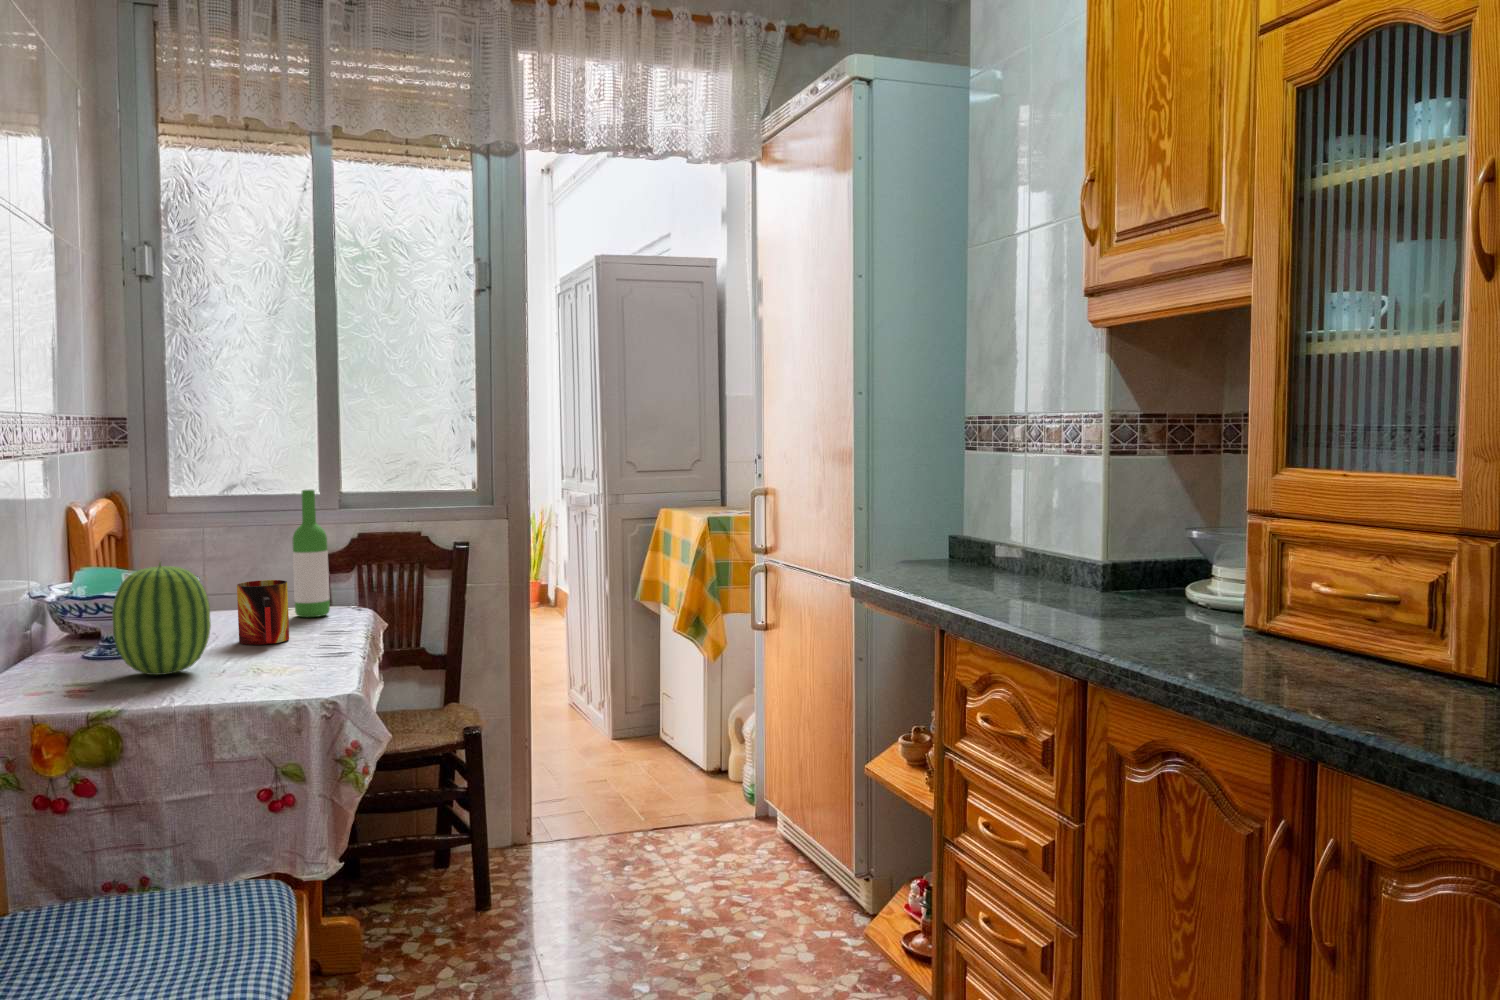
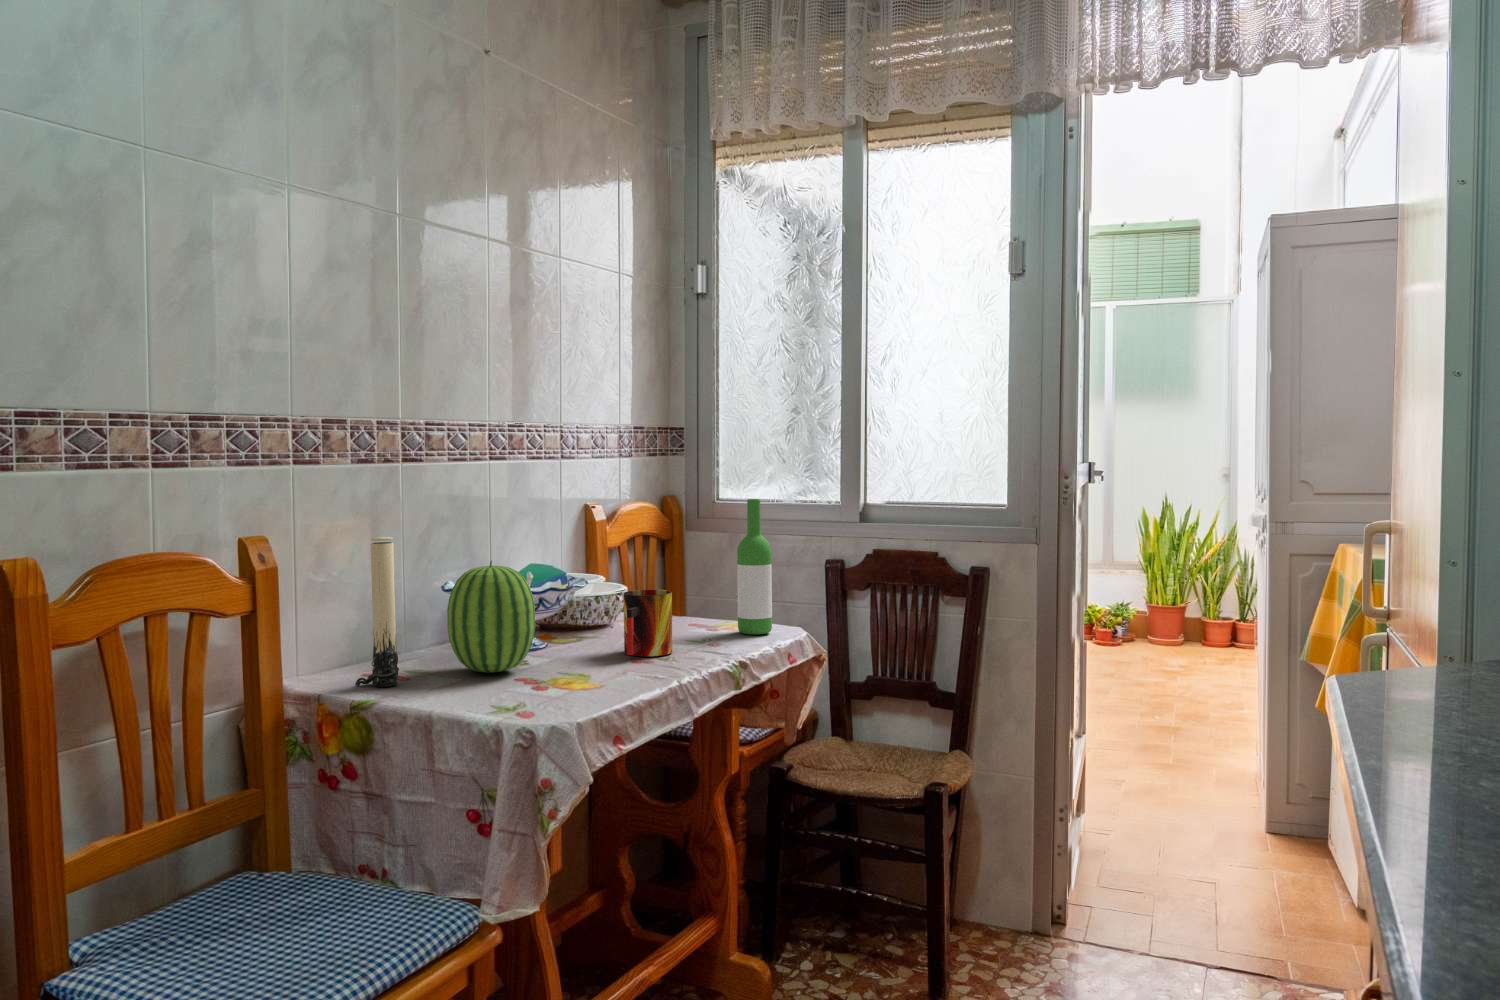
candle: none [56,543,108,704] -> present [355,537,399,687]

